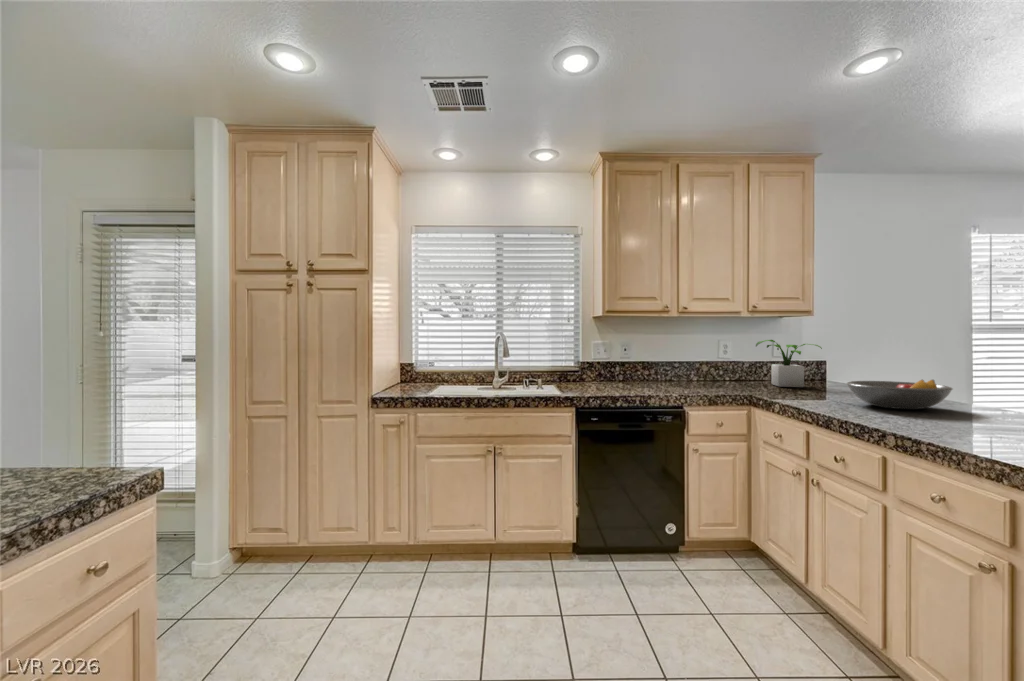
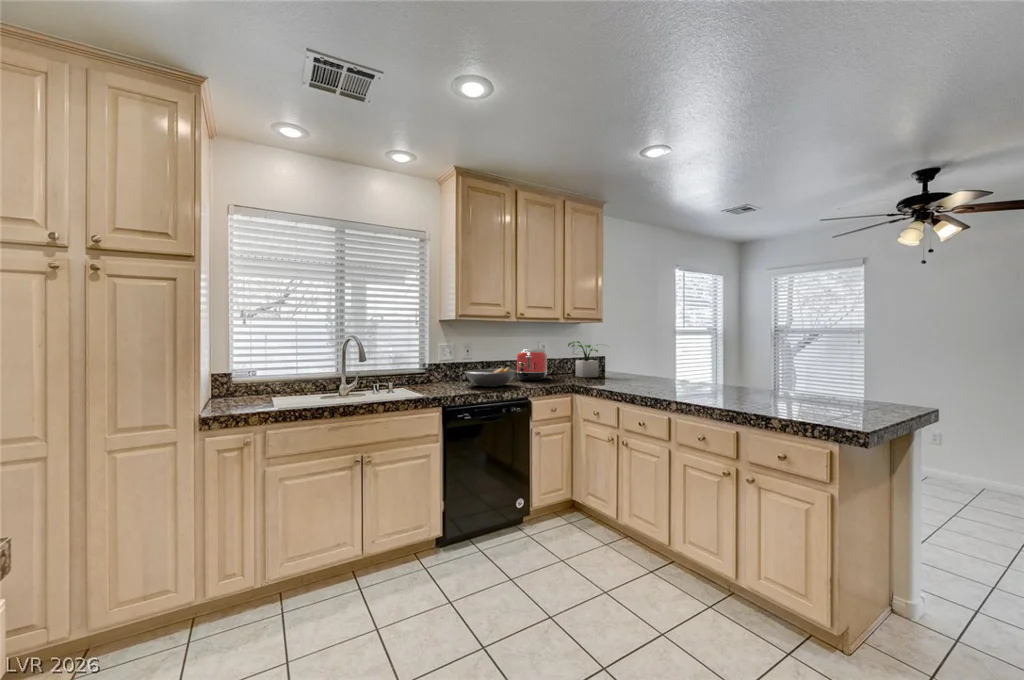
toaster: none [683,349,727,387] -> present [516,349,547,381]
fruit bowl: present [847,380,952,409] -> present [465,367,516,387]

